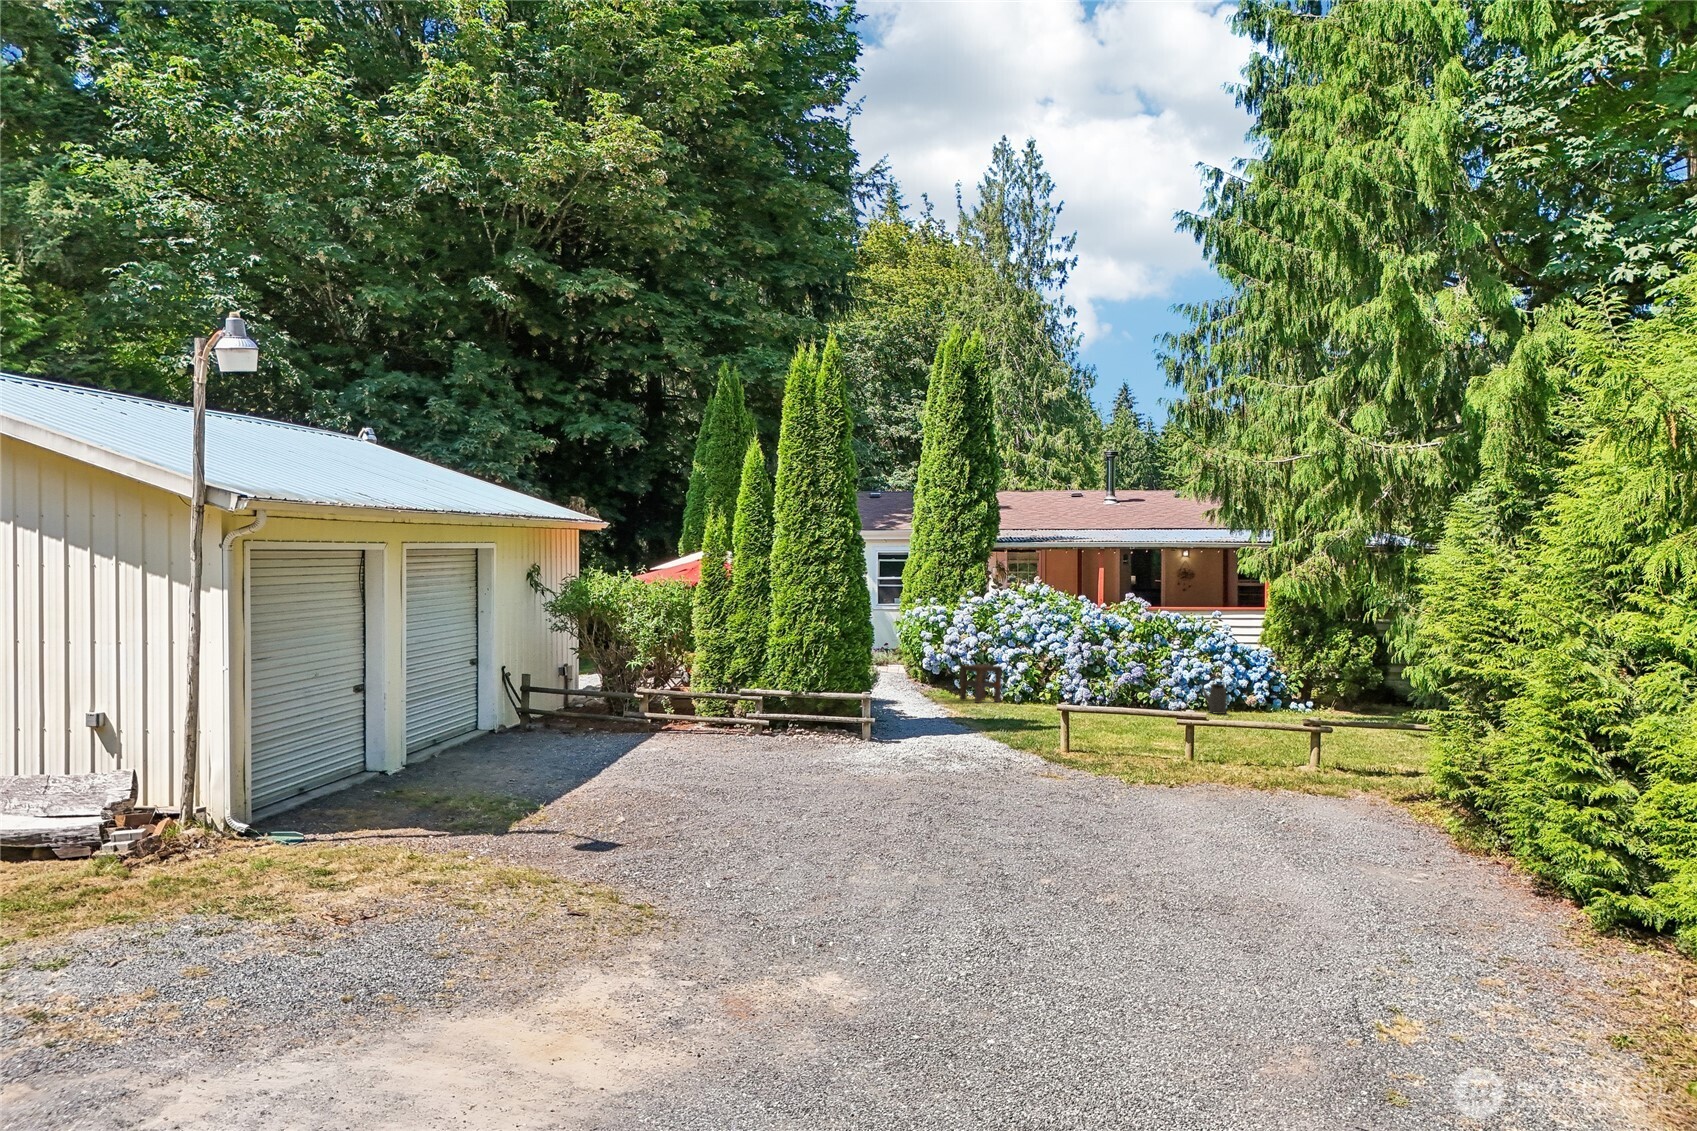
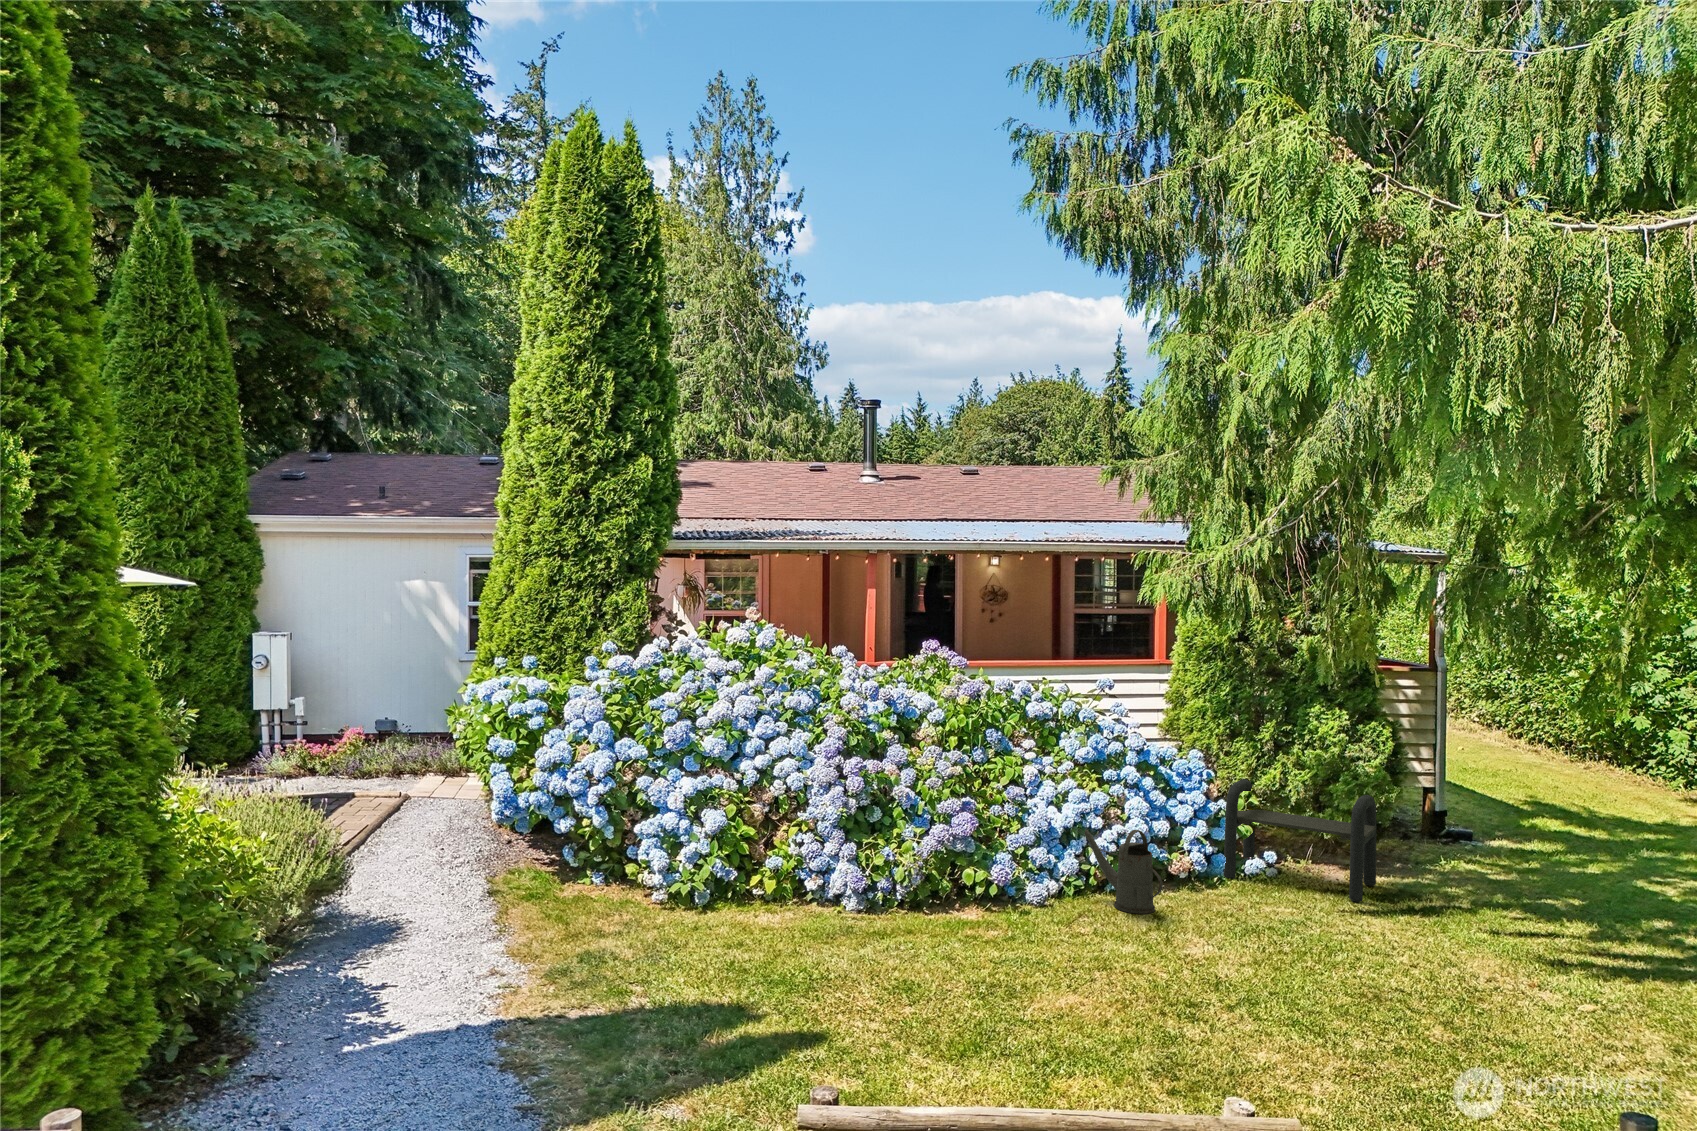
side table: present [960,664,1002,703] -> none [561,811,663,921]
bench: none [1277,665,1354,717] -> present [1224,779,1376,902]

